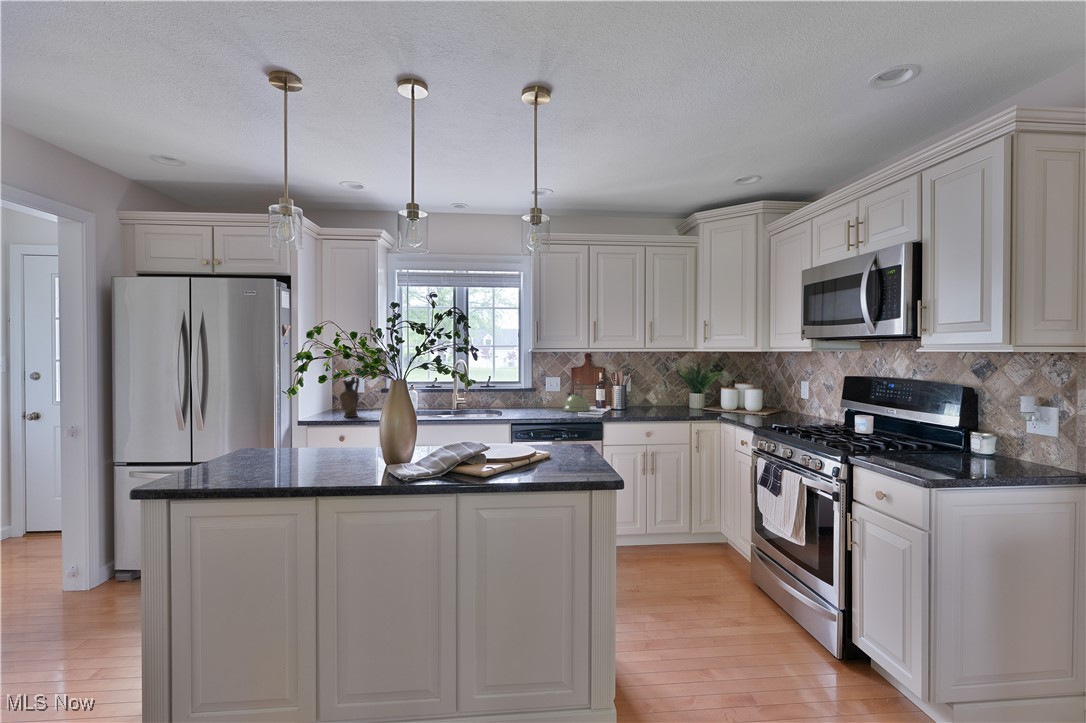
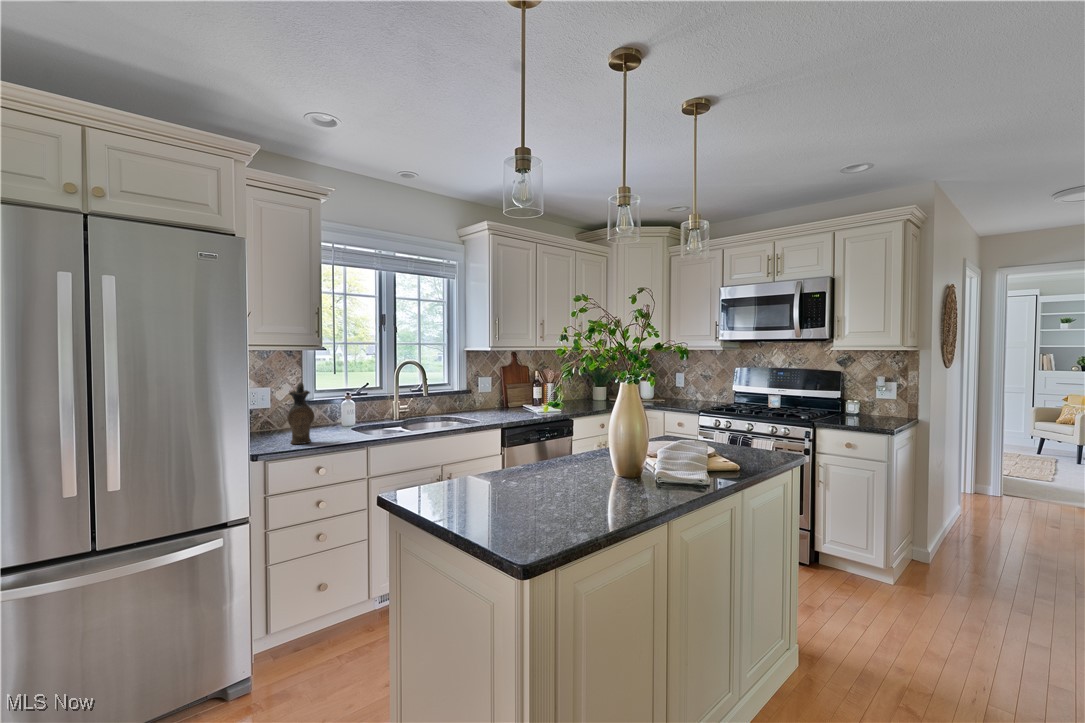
kettle: present [564,380,590,412] -> none [503,378,534,412]

